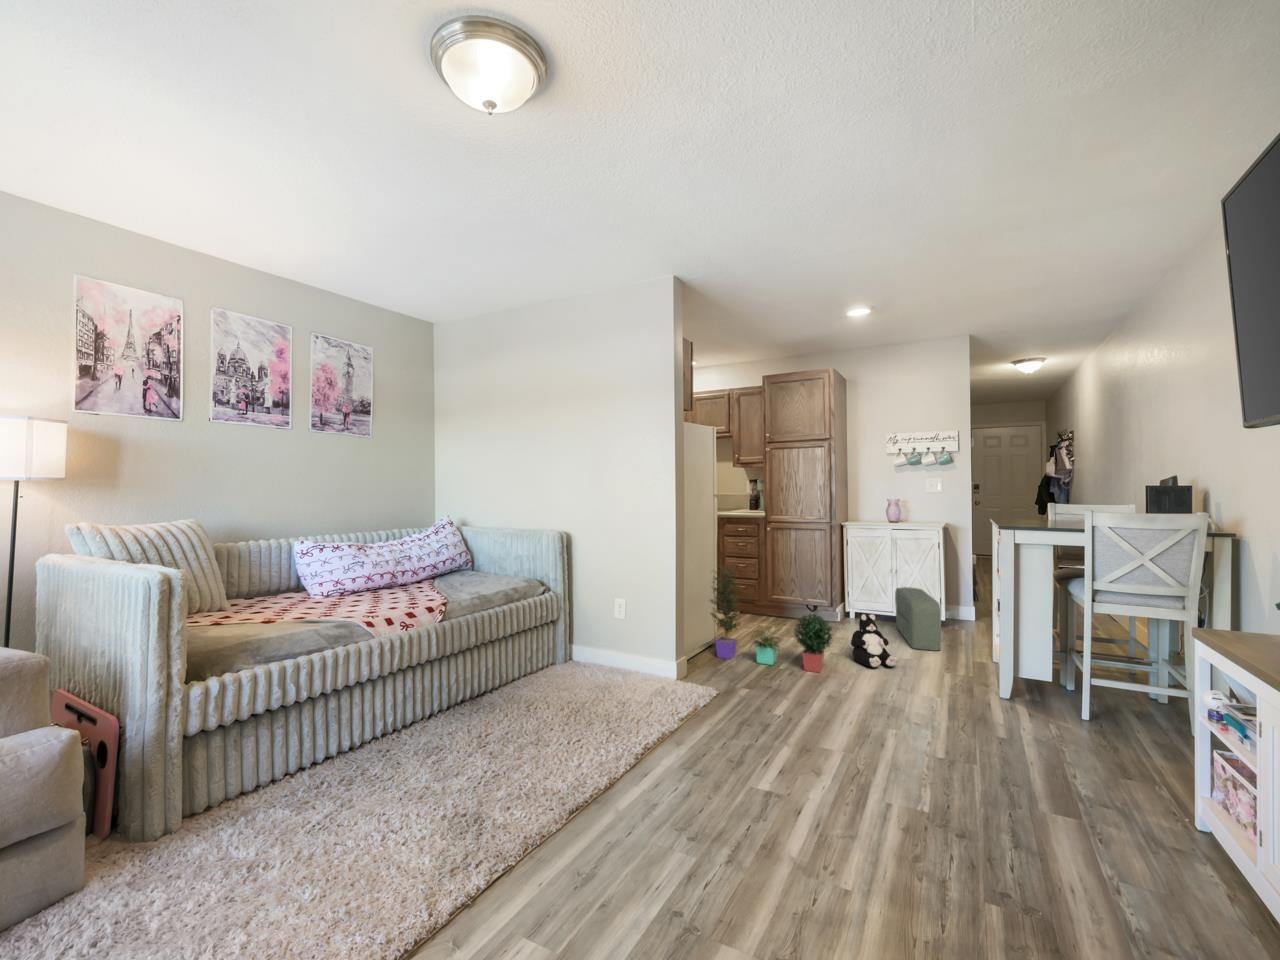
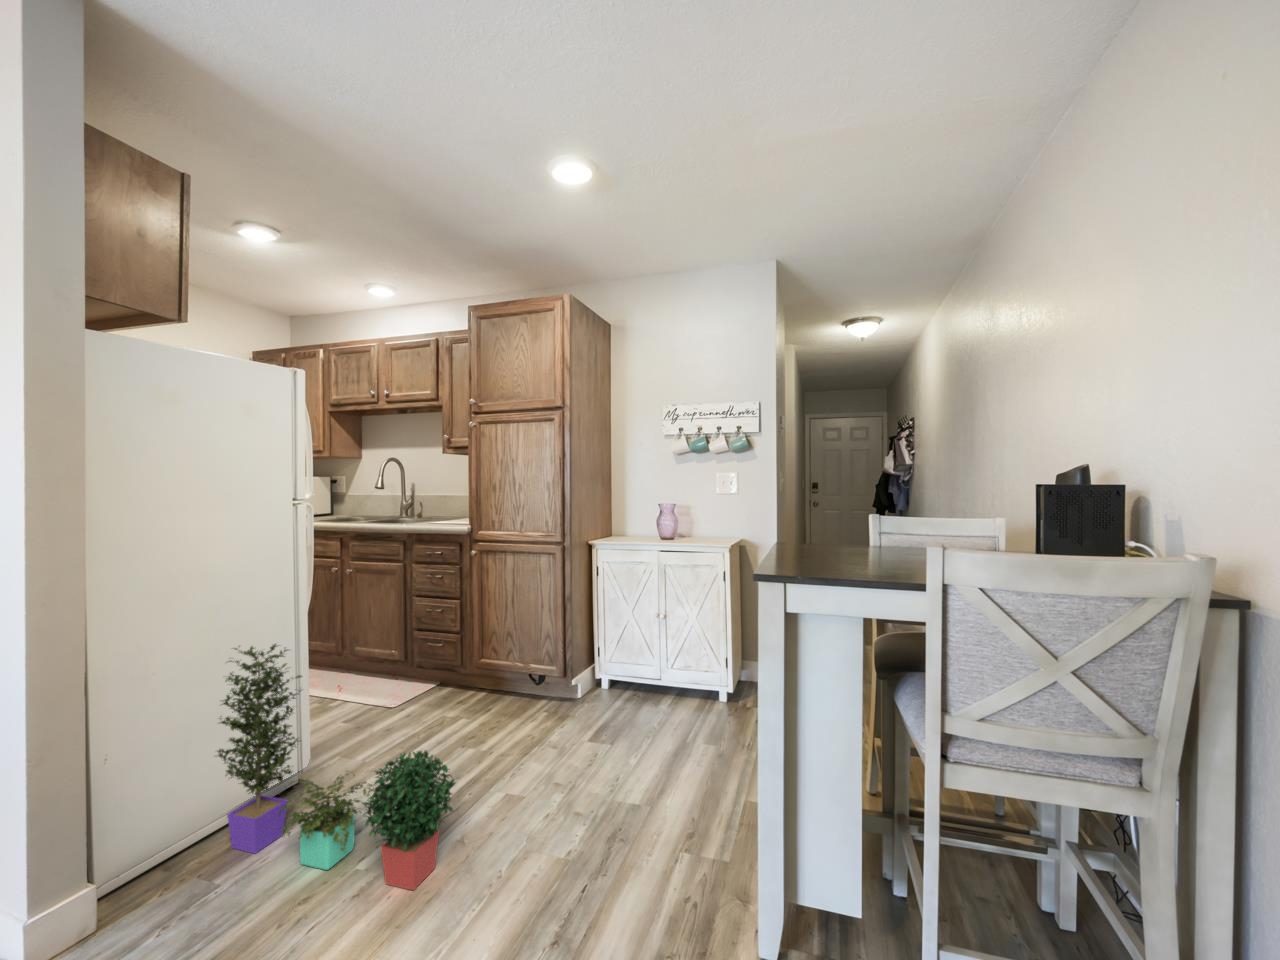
pouf: present [895,587,941,650] -> none [655,645,704,772]
plush toy: present [851,614,899,667] -> none [516,728,596,854]

